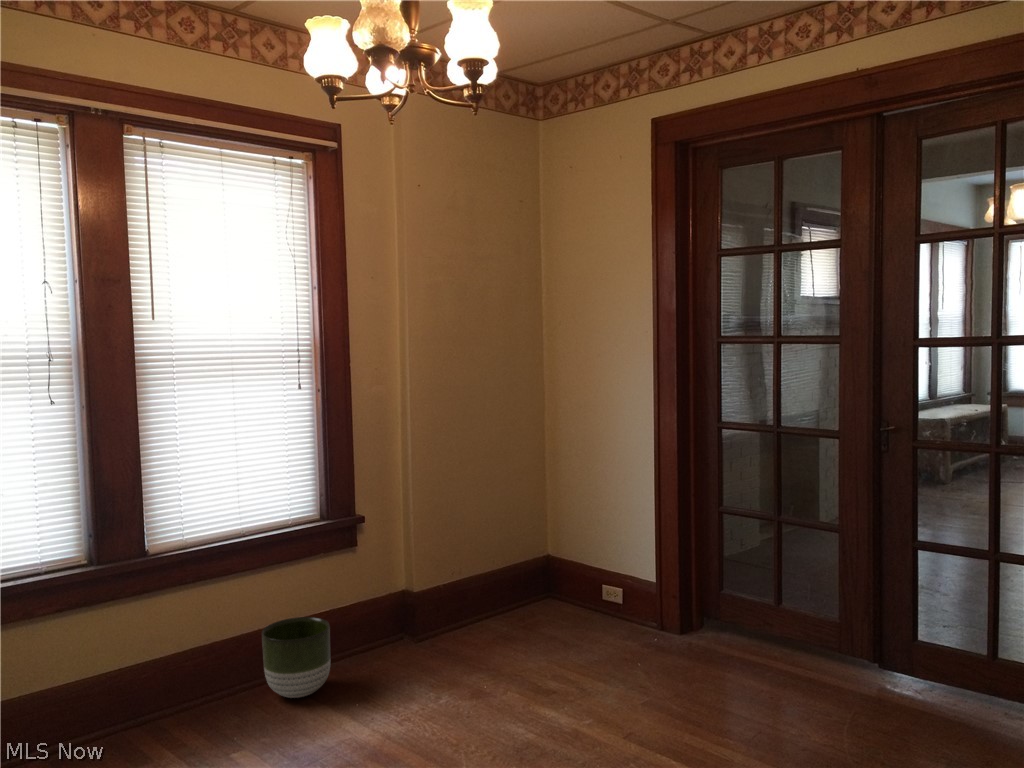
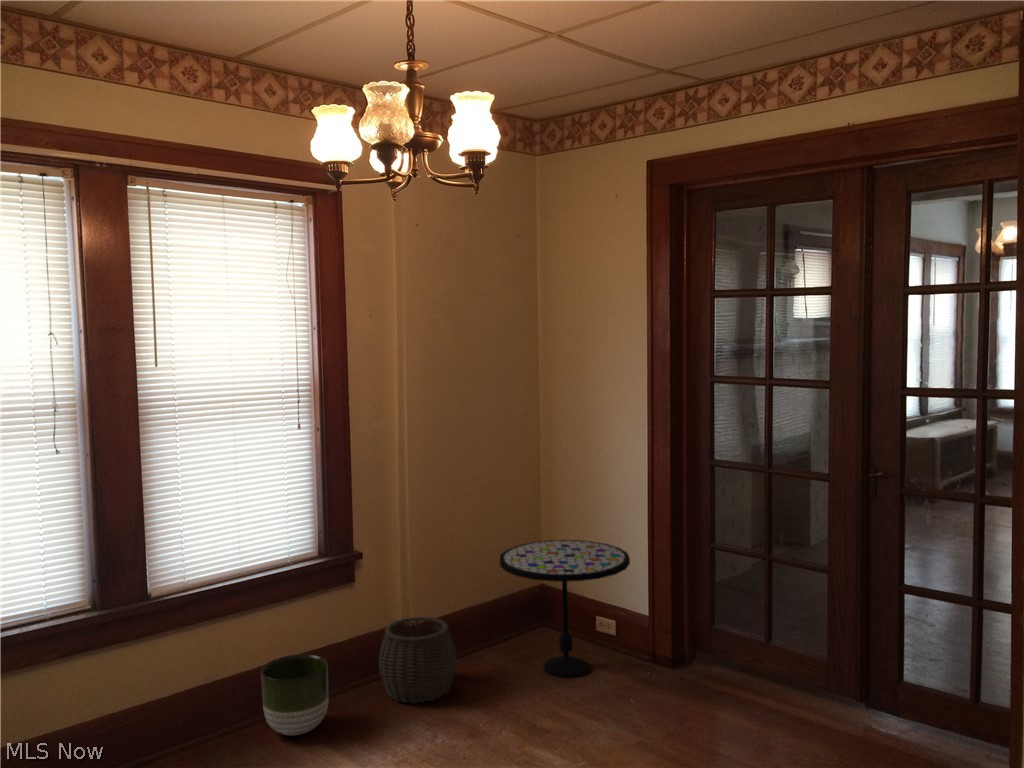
side table: none [504,507,636,643] -> present [500,540,630,678]
woven basket: none [382,582,461,668] -> present [379,617,457,703]

